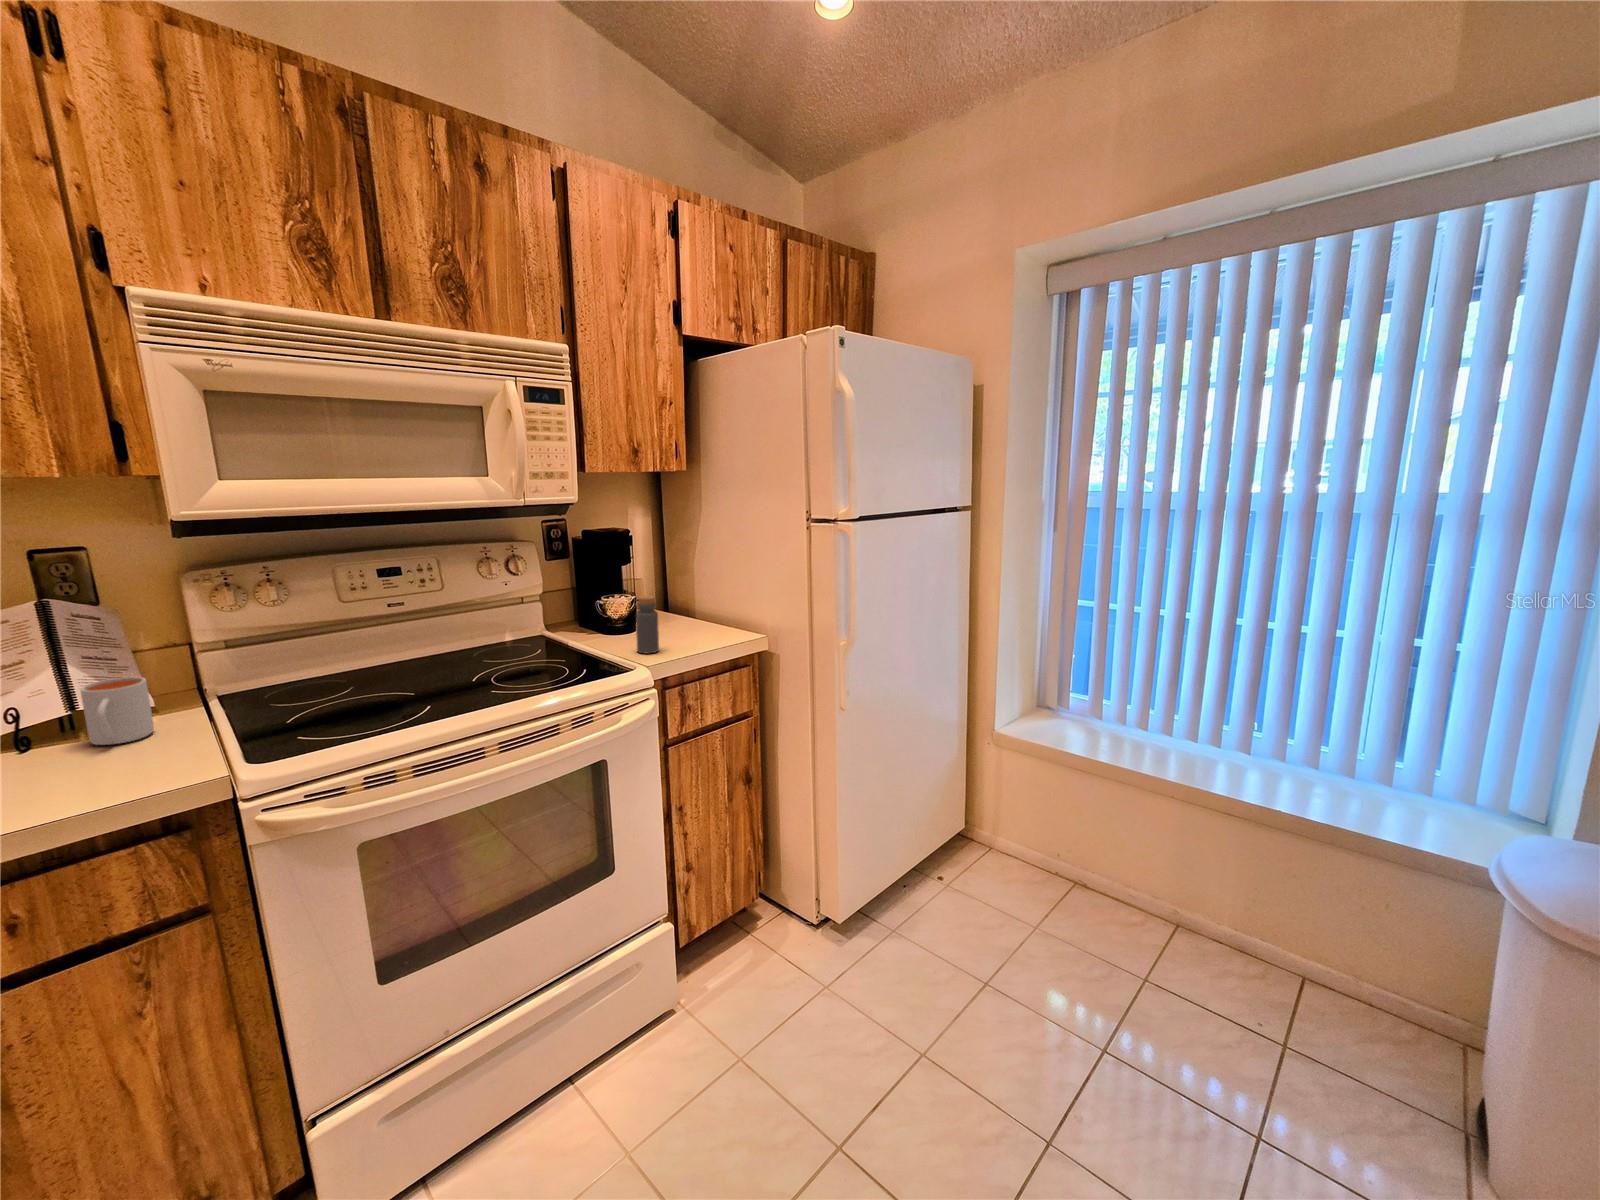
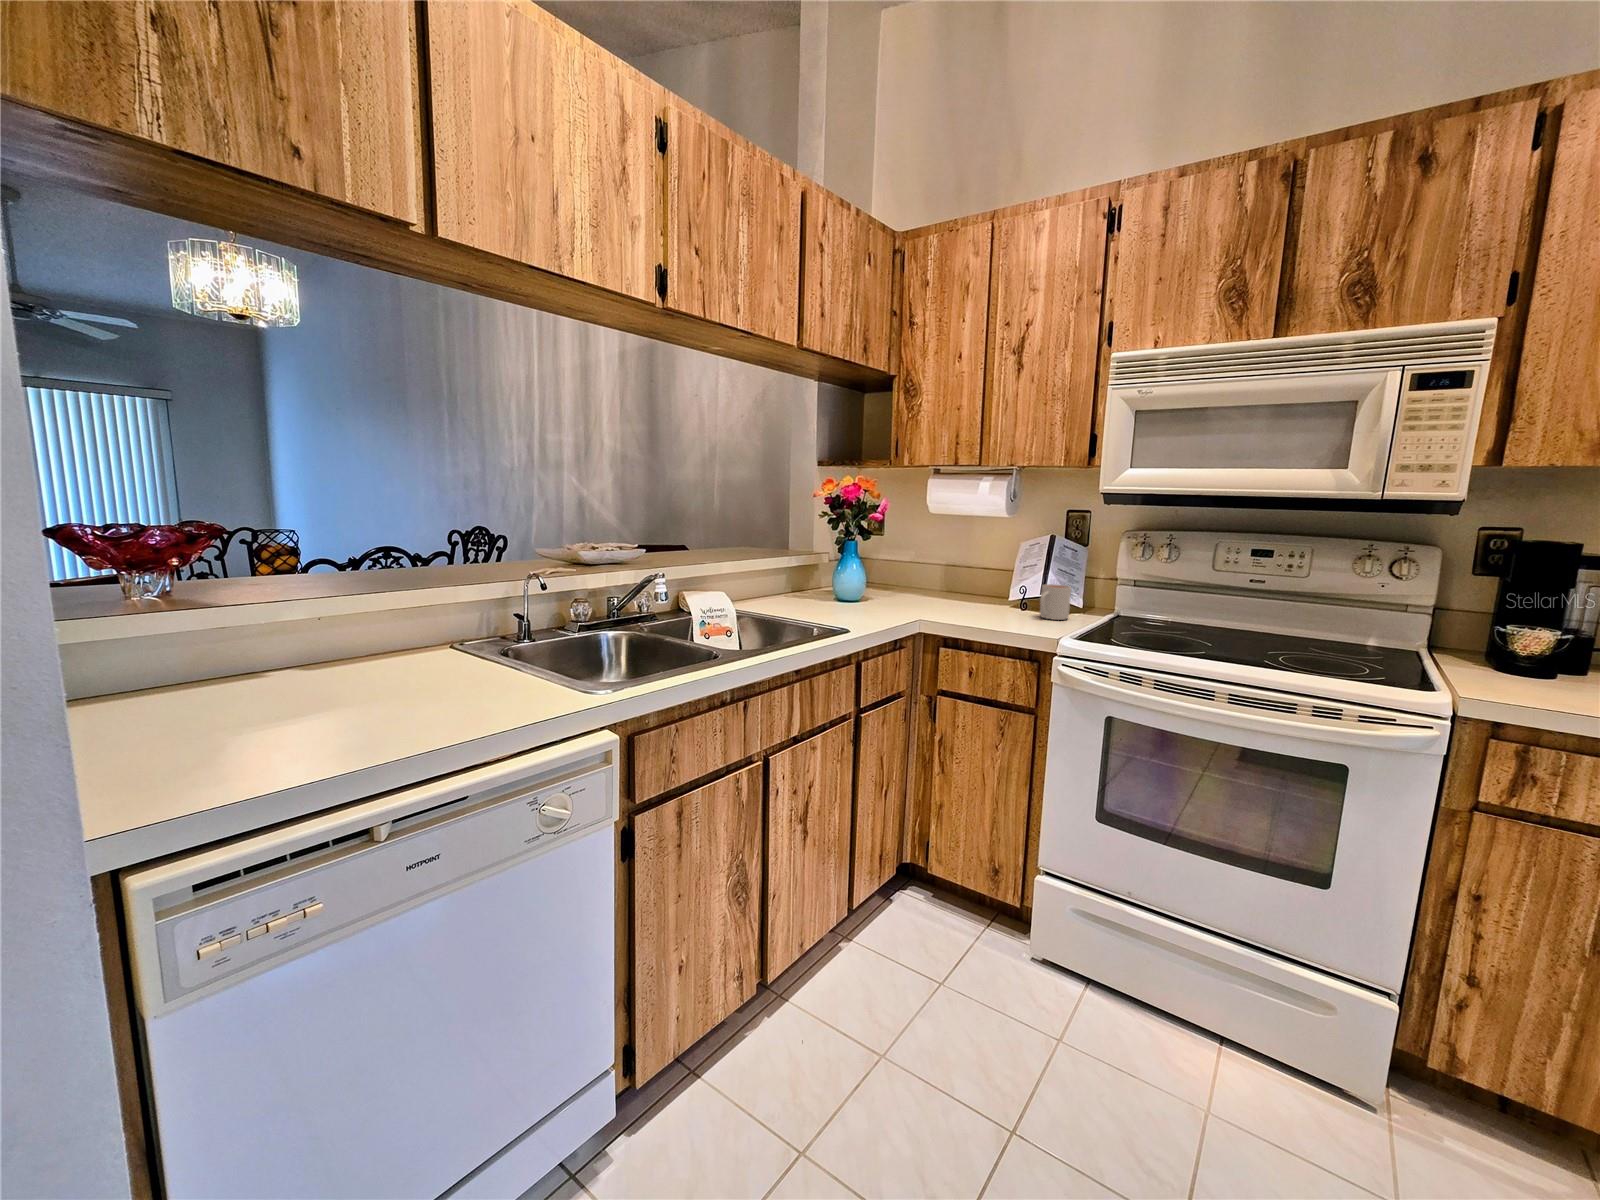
bottle: present [636,595,659,653] -> none [1519,618,1569,694]

